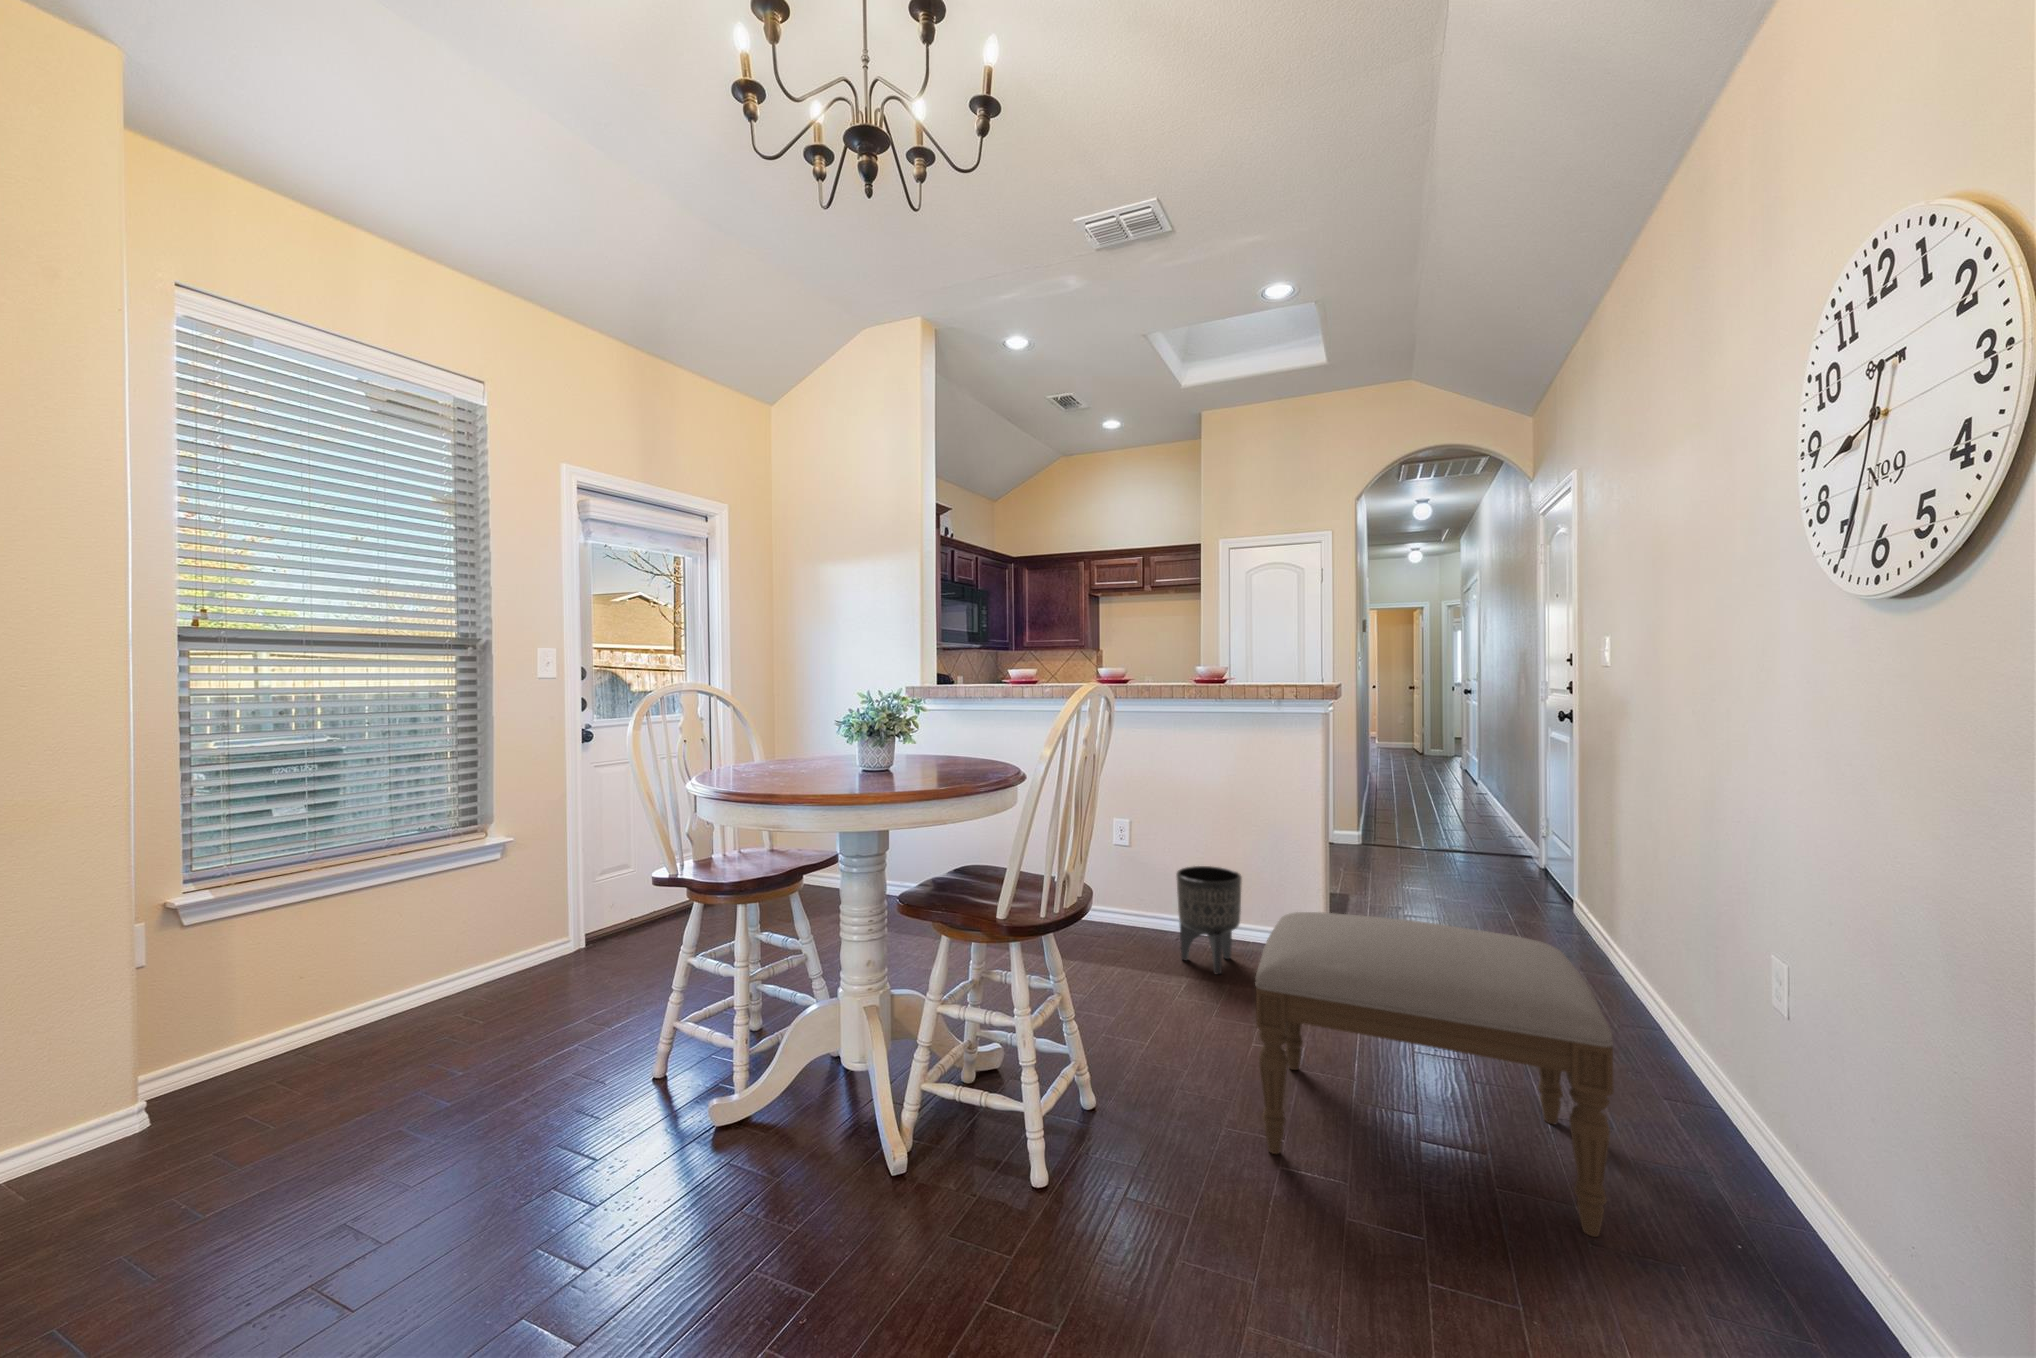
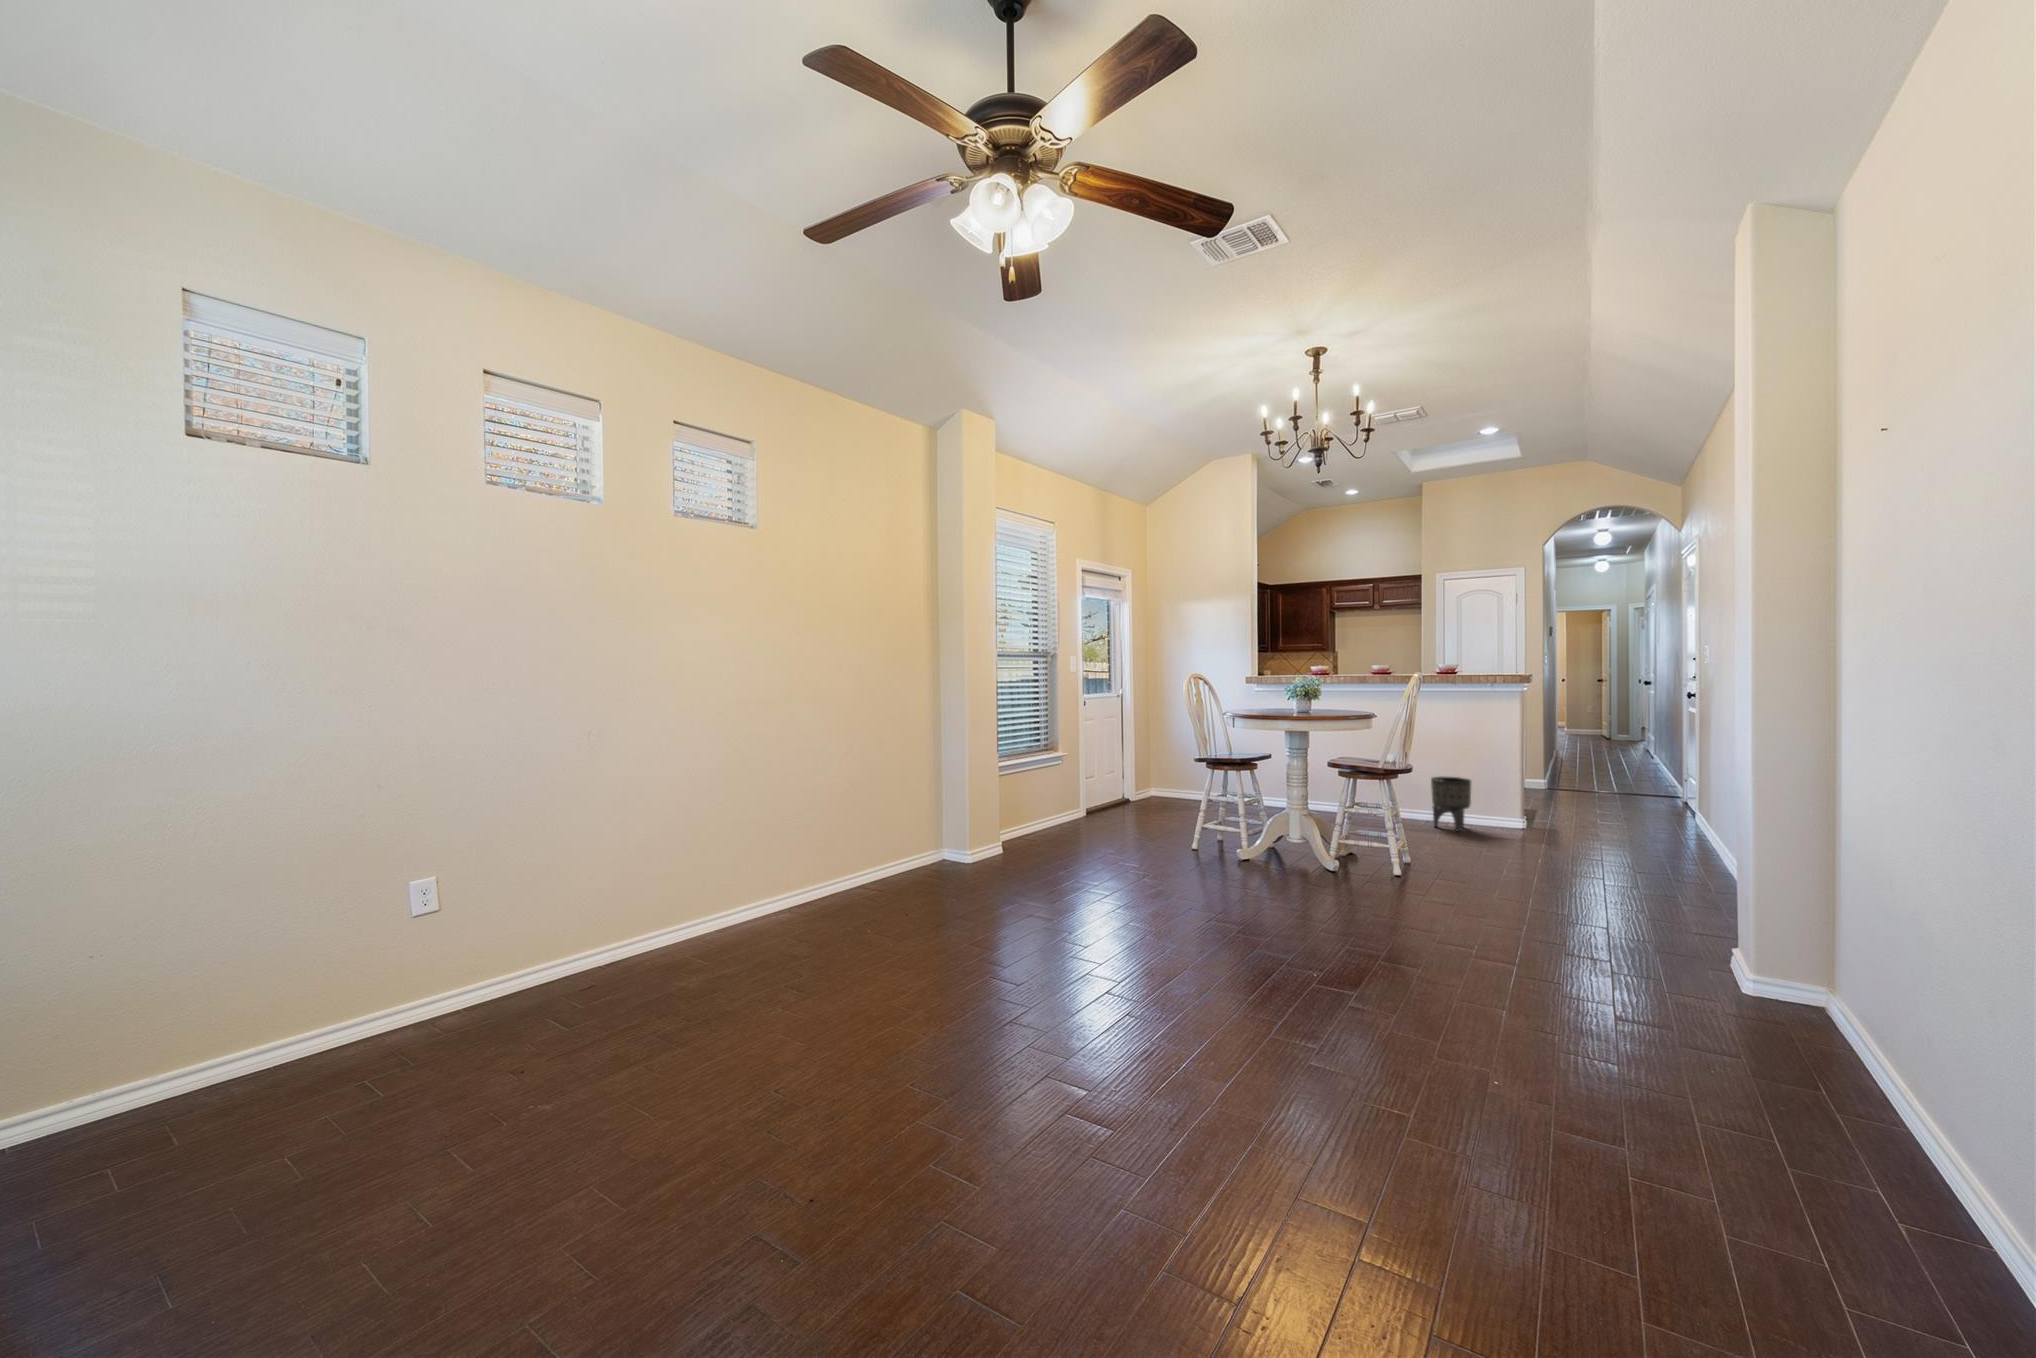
ottoman: present [1255,912,1614,1237] -> none [1494,780,1654,890]

